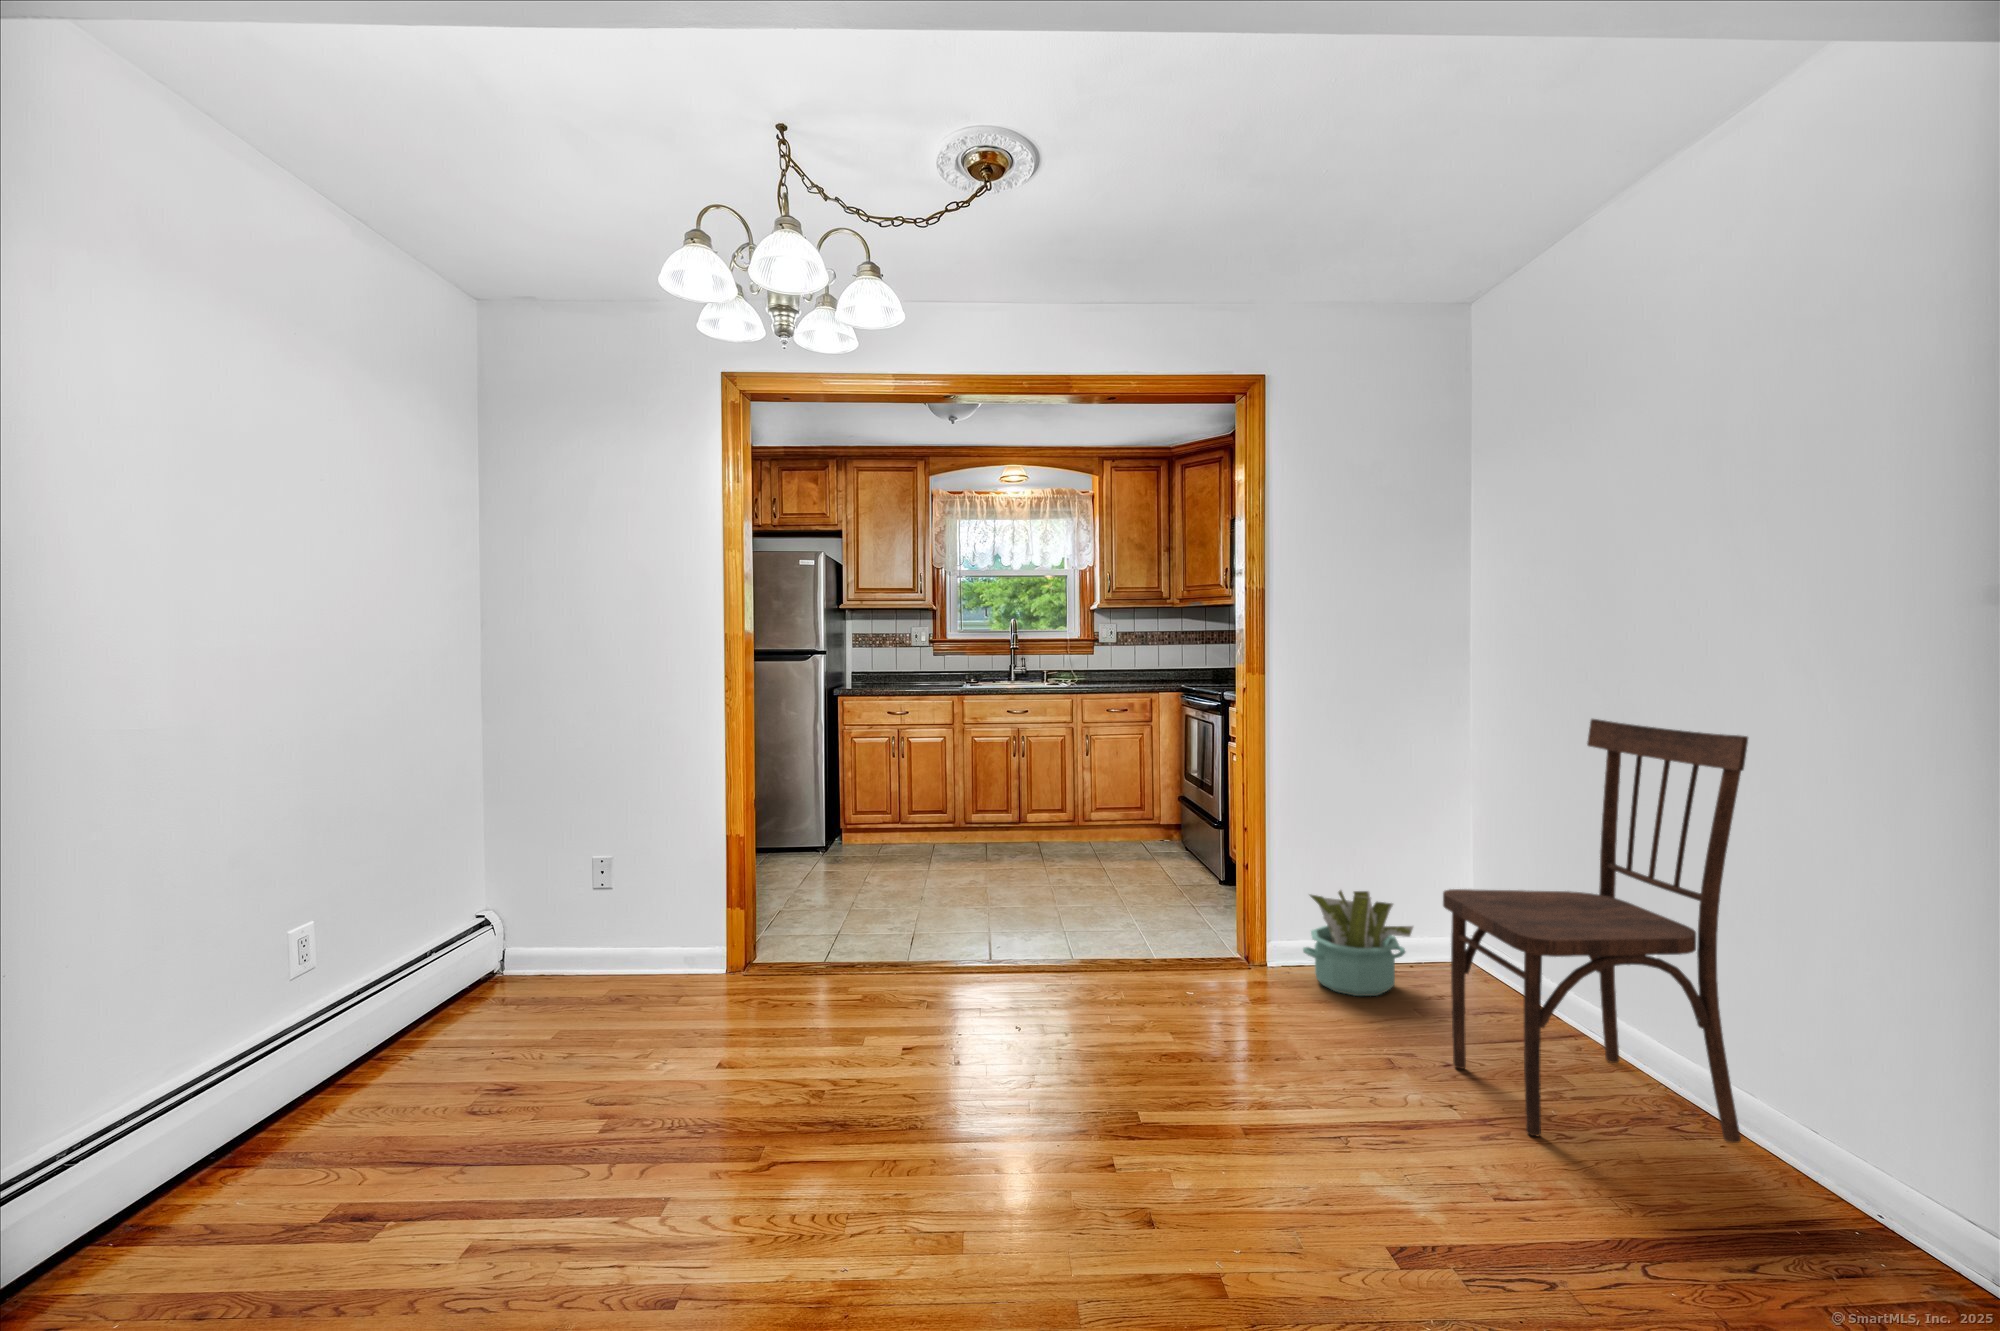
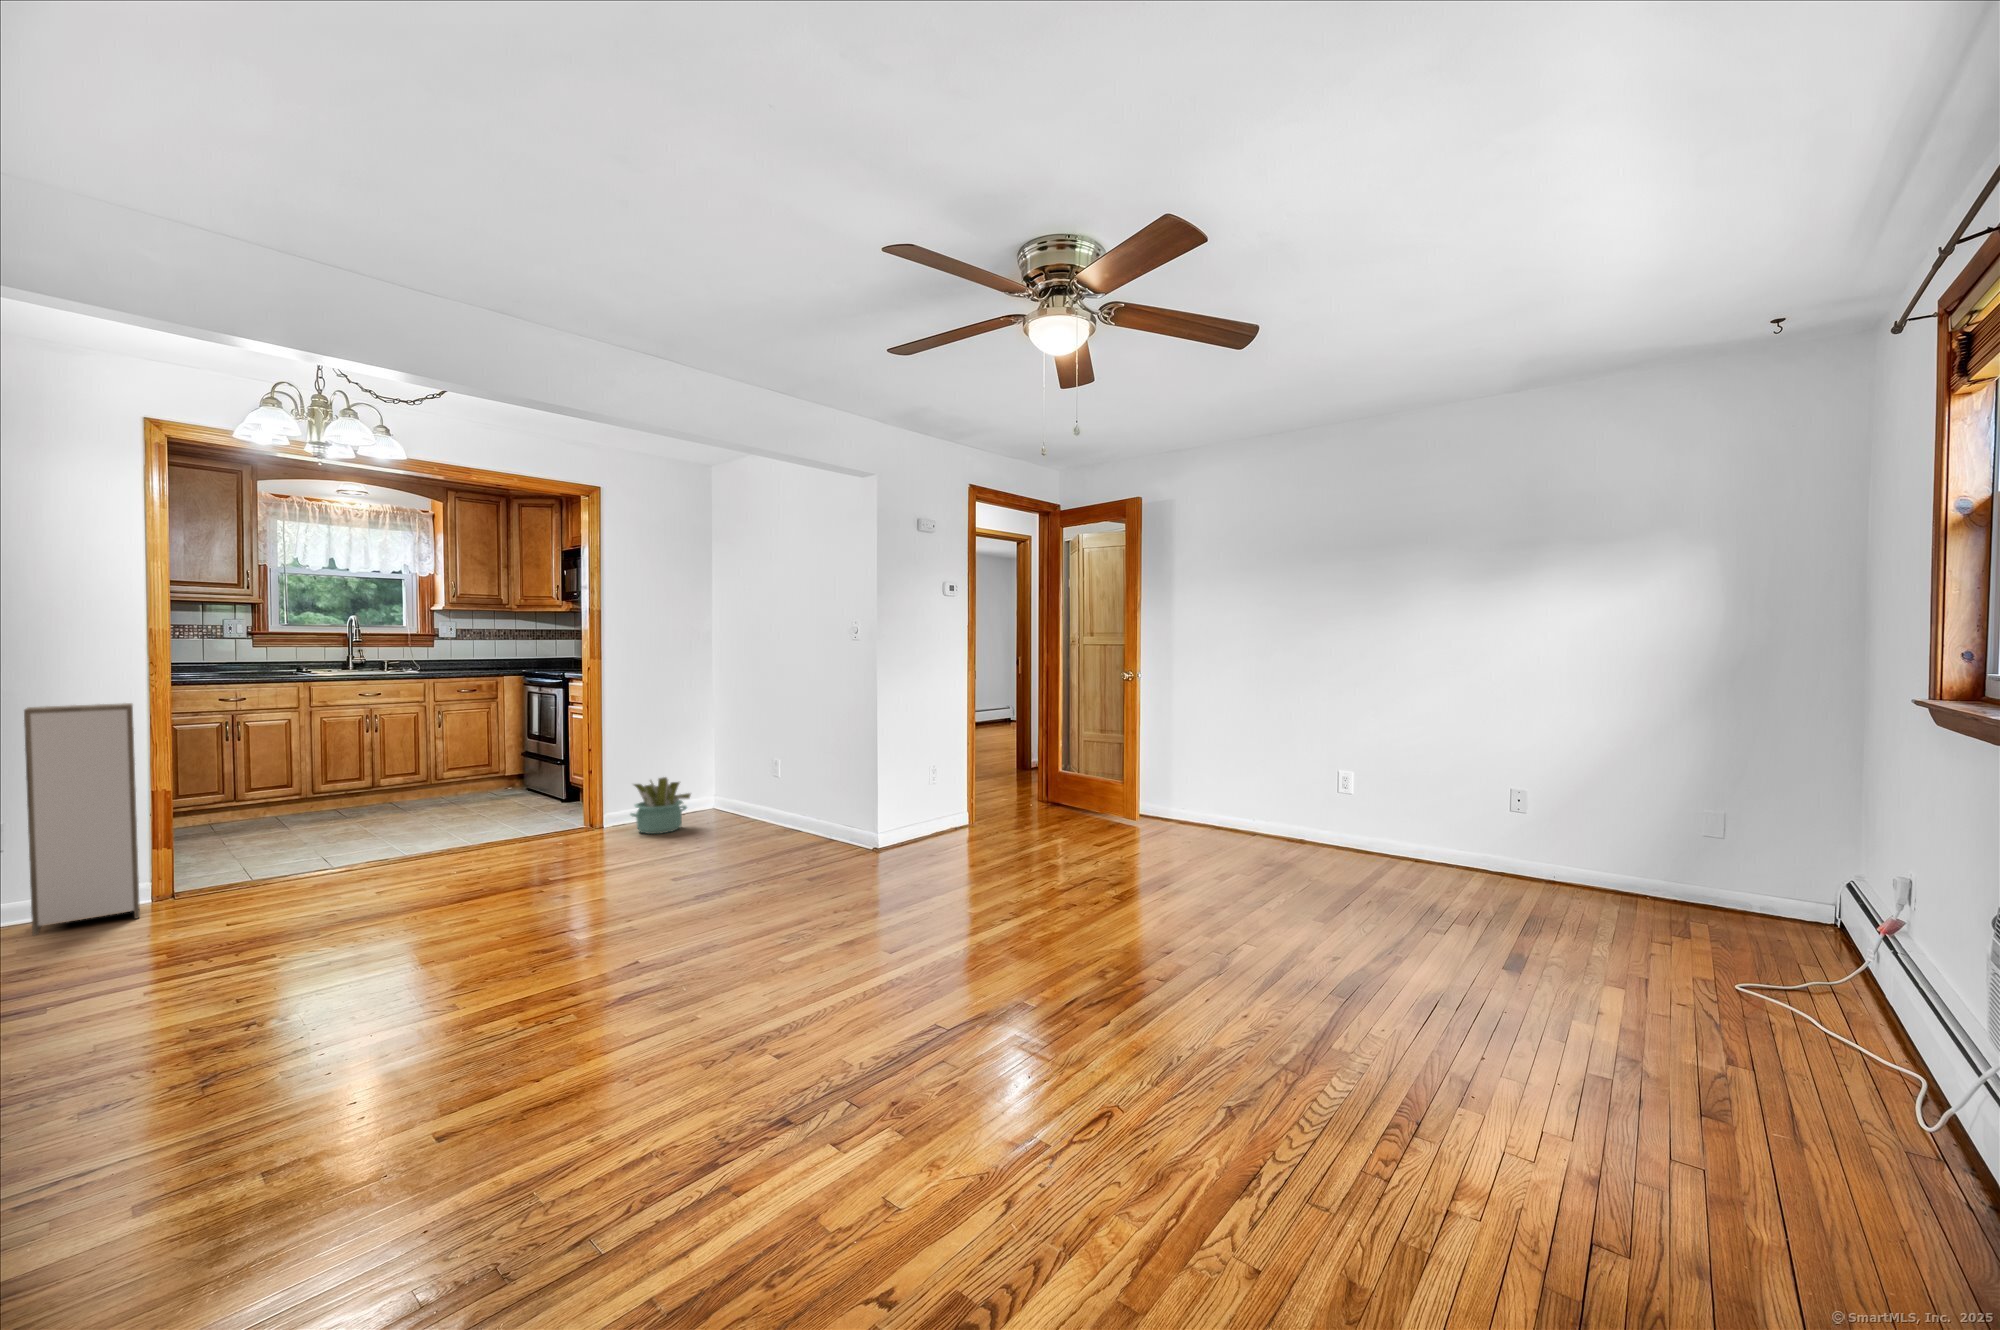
dining chair: present [1443,719,1748,1143] -> none [704,675,820,856]
storage cabinet: none [603,726,714,1000] -> present [24,703,140,936]

